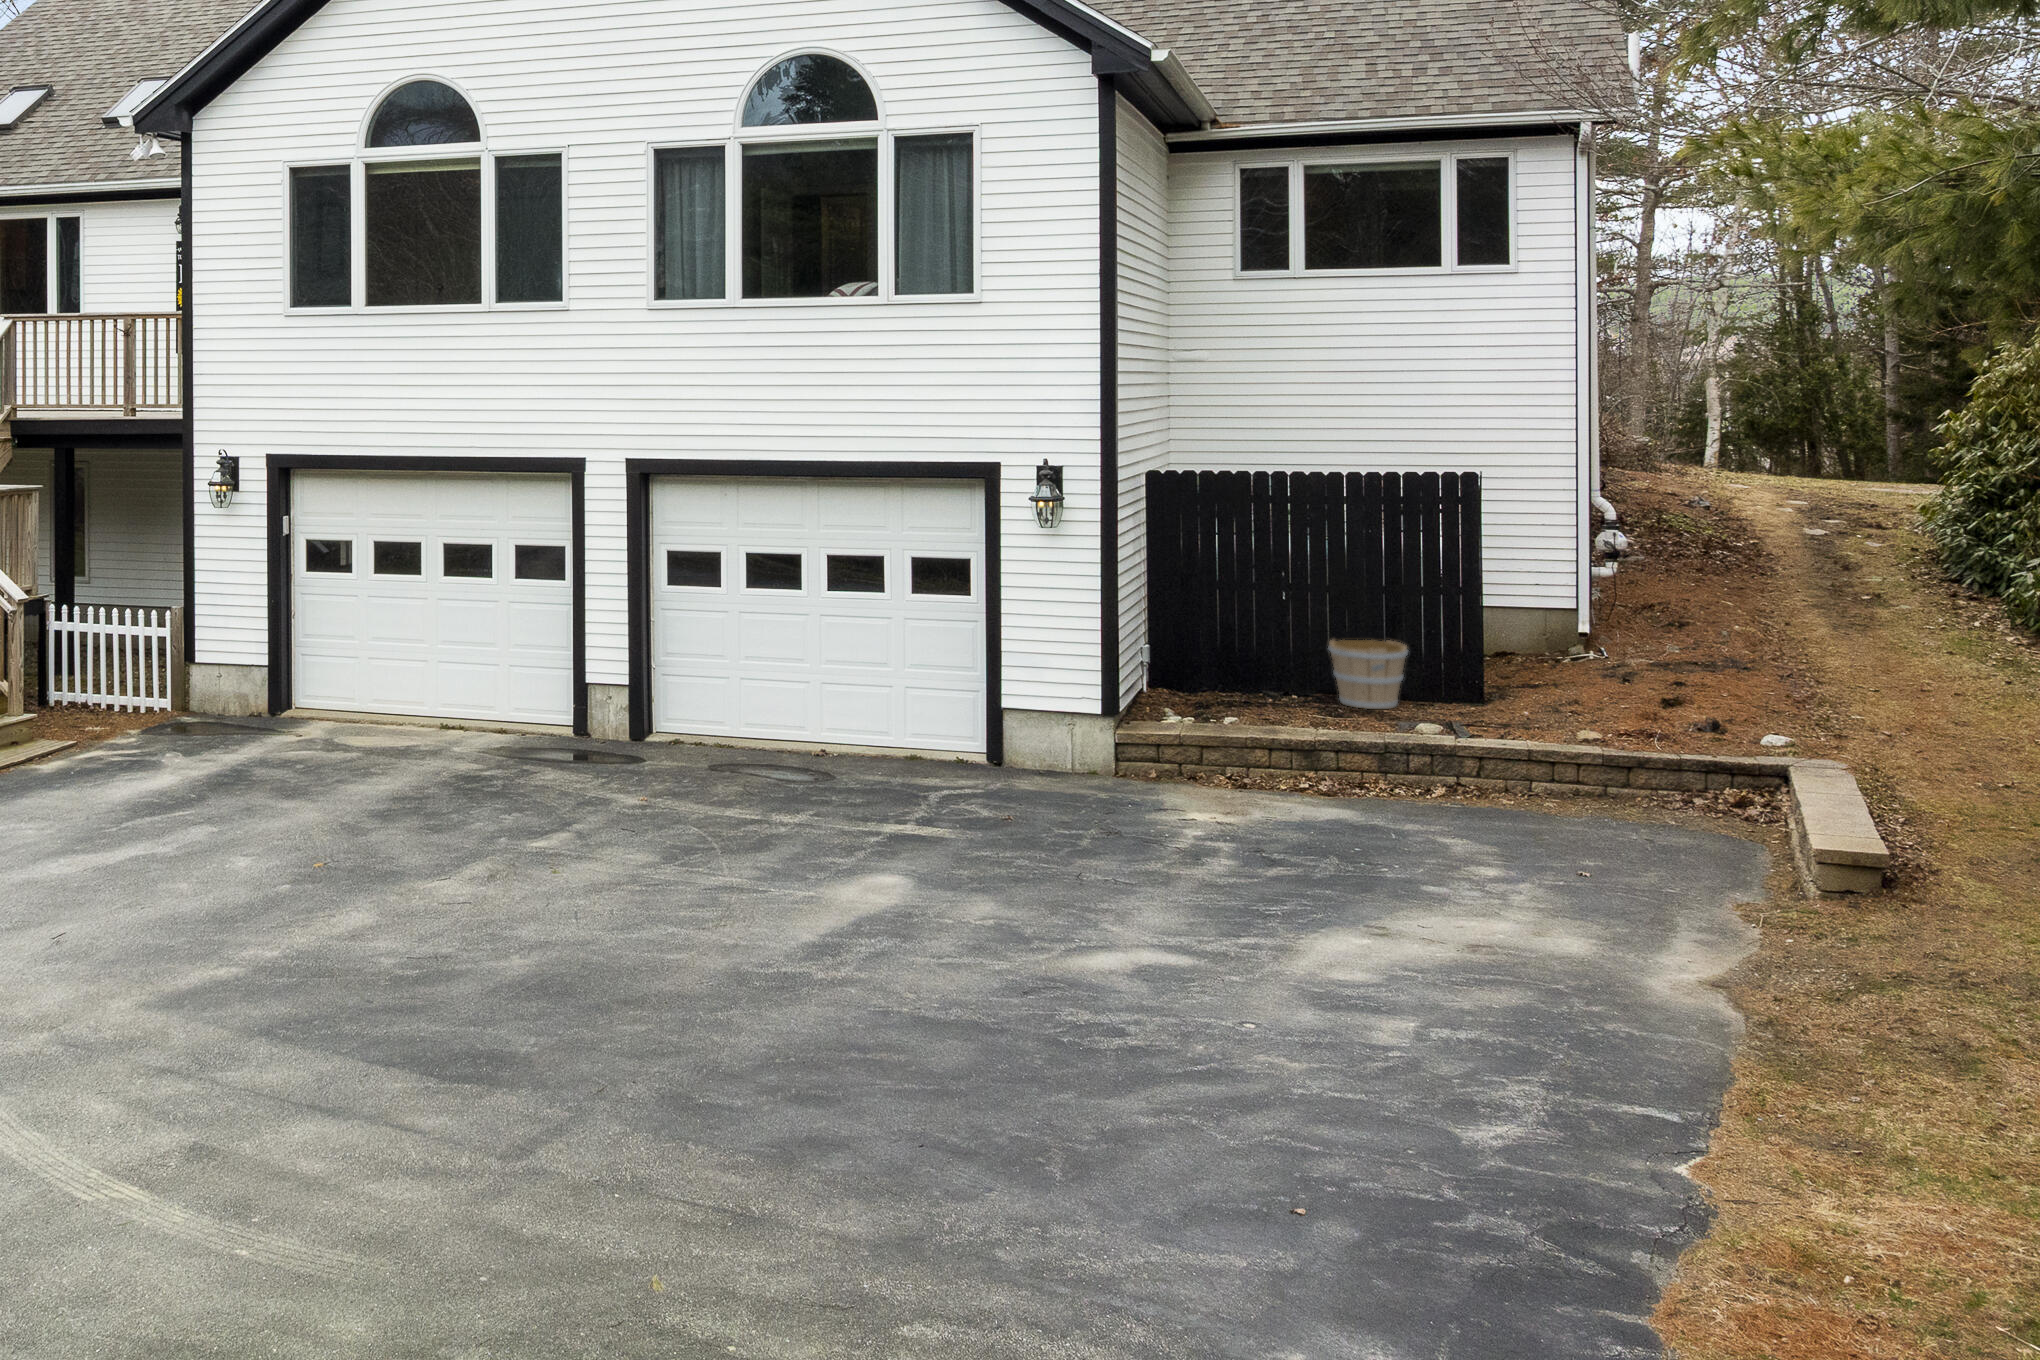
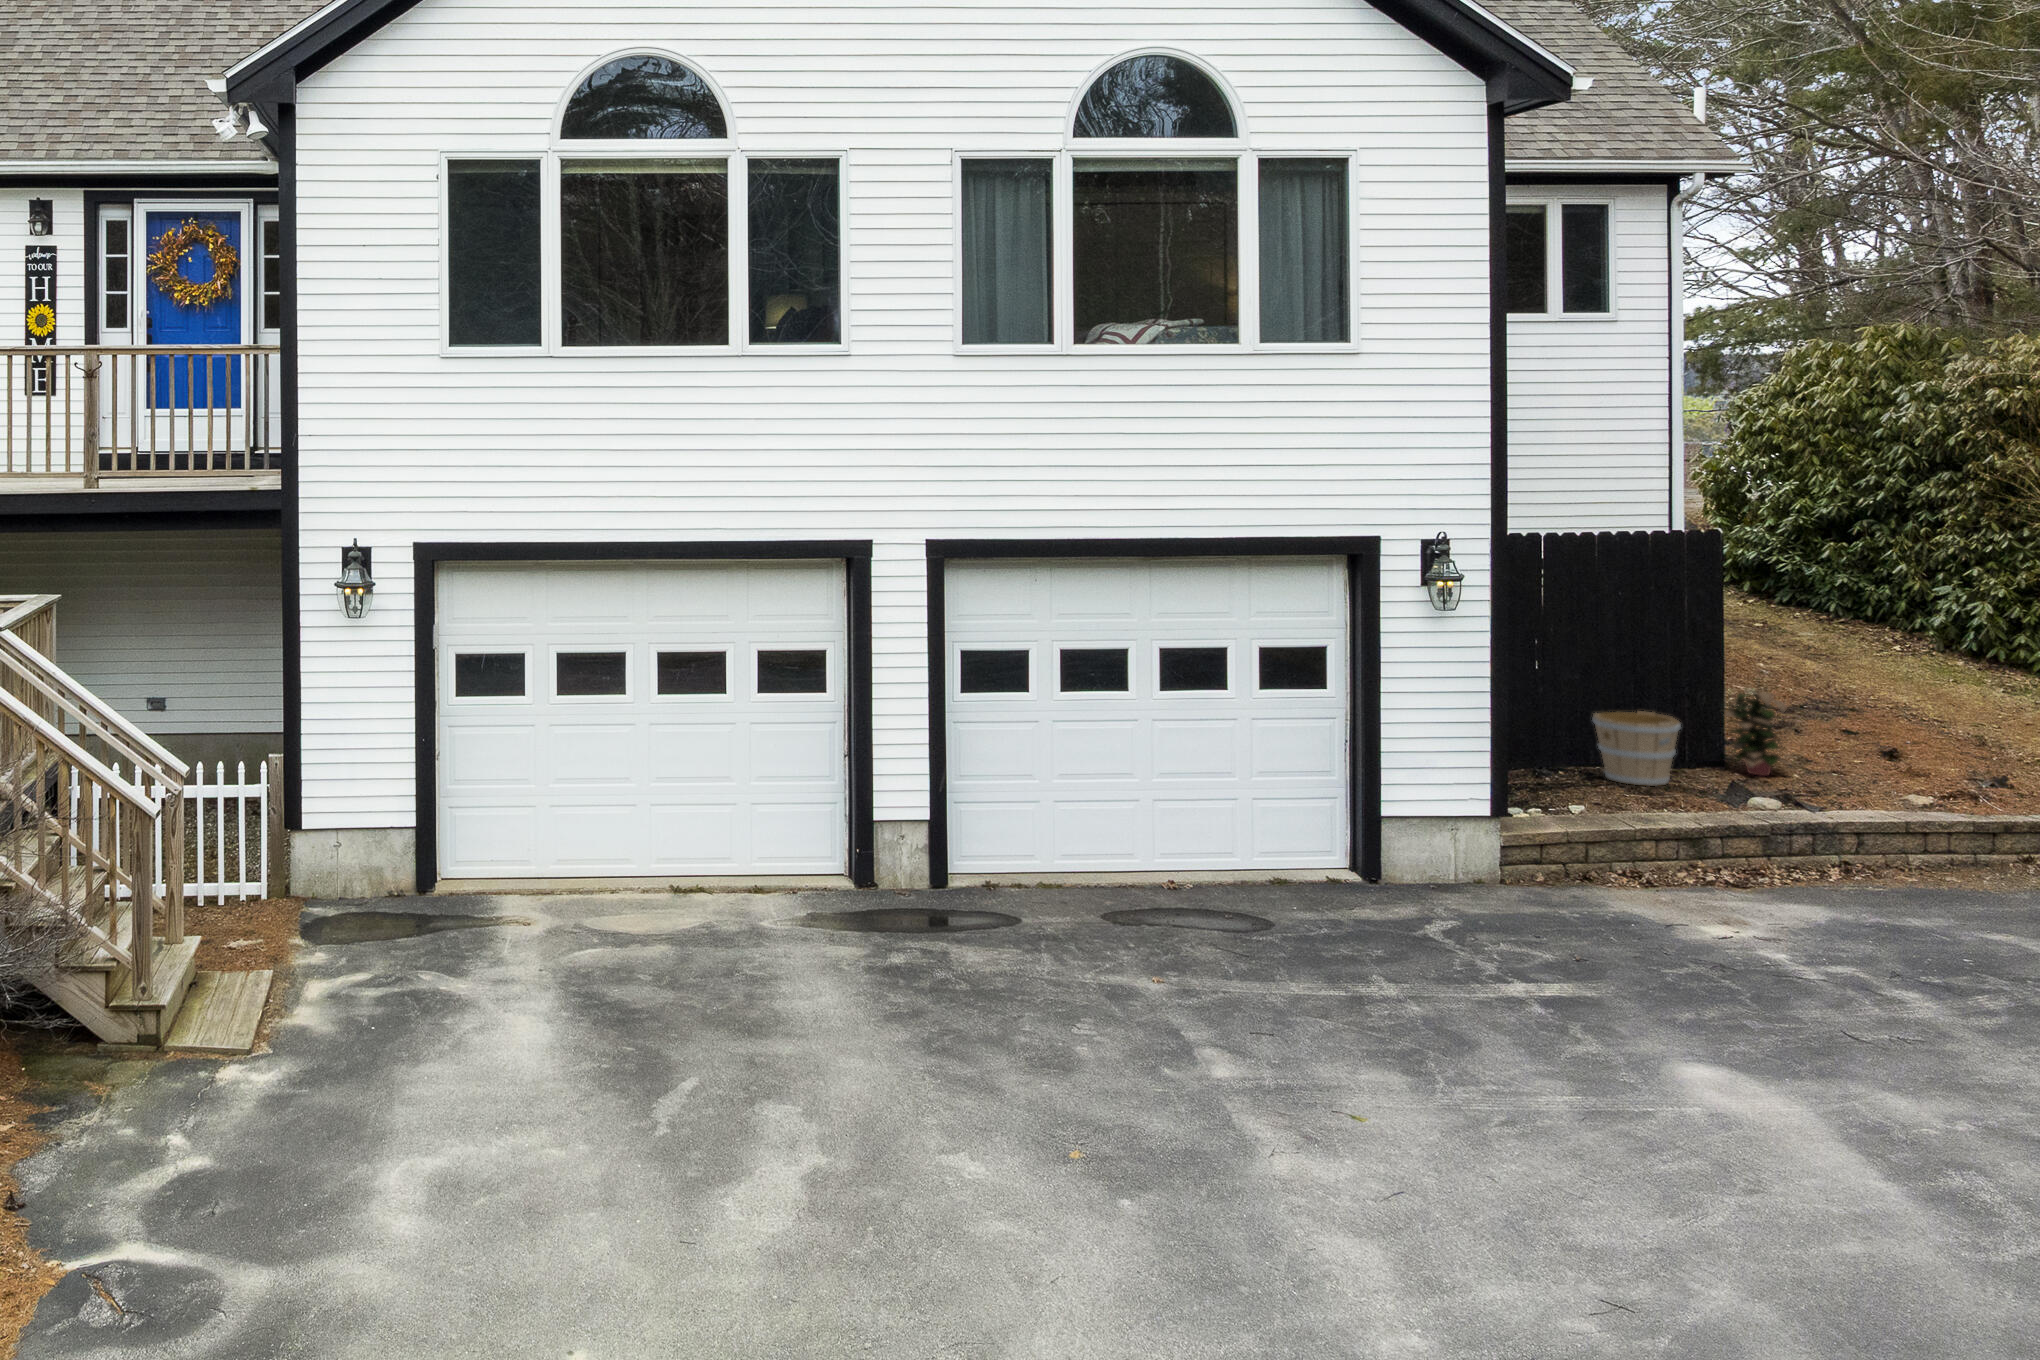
decorative plant: none [1473,624,1540,709] -> present [1724,690,1787,776]

